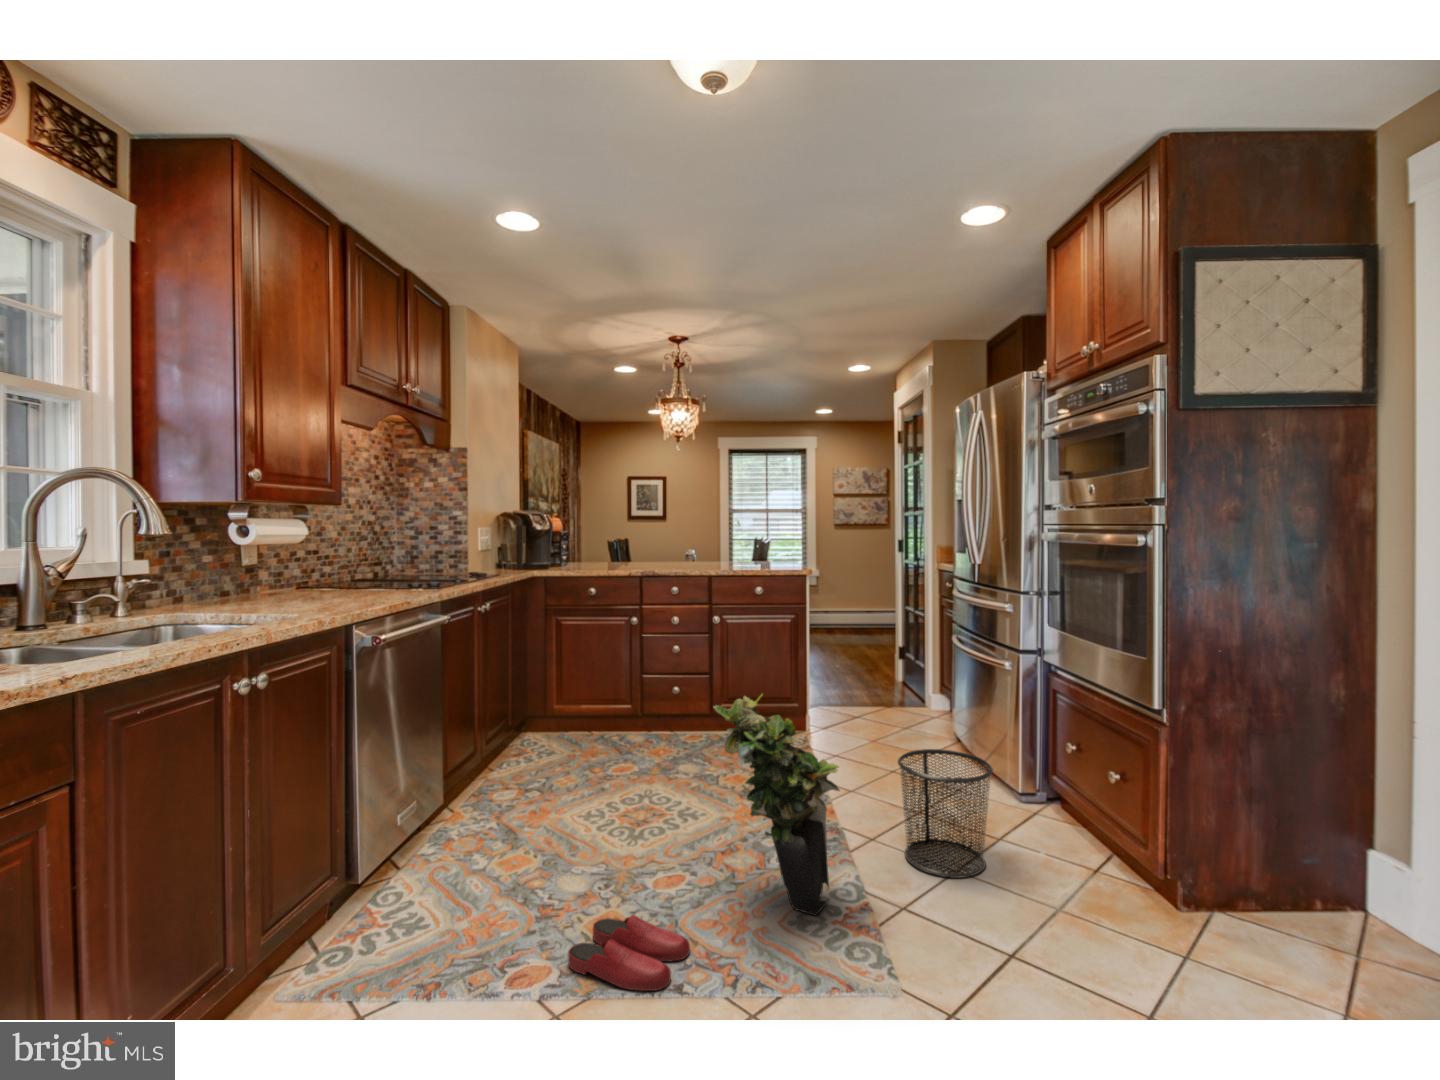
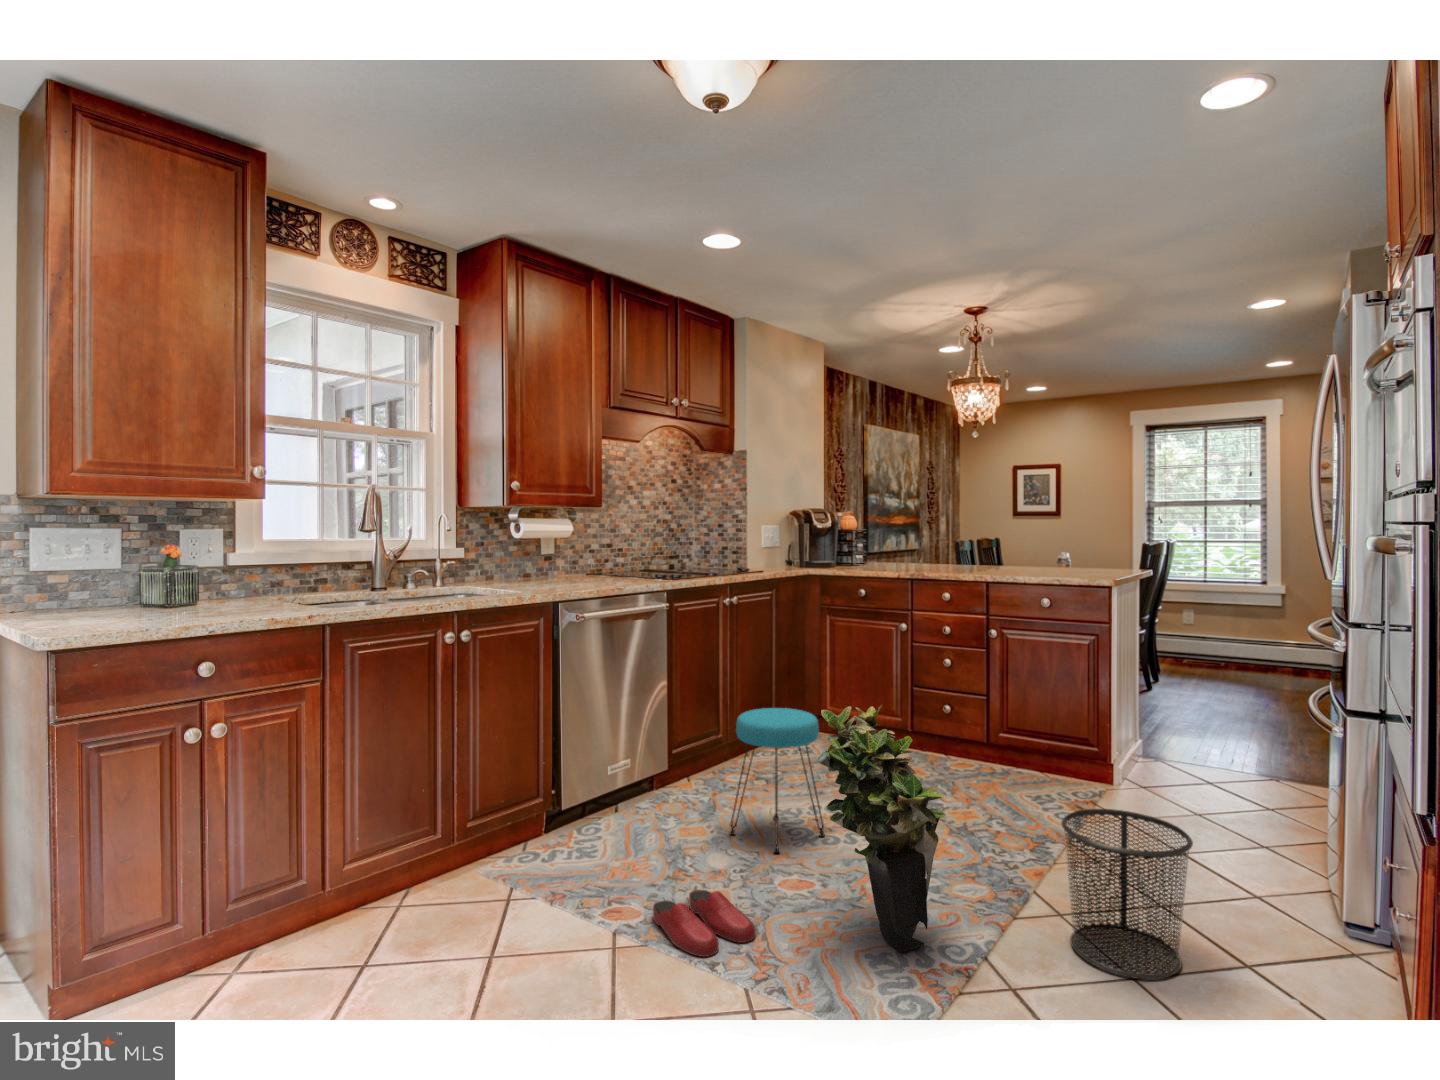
stool: none [557,711,649,859] -> present [730,708,825,853]

